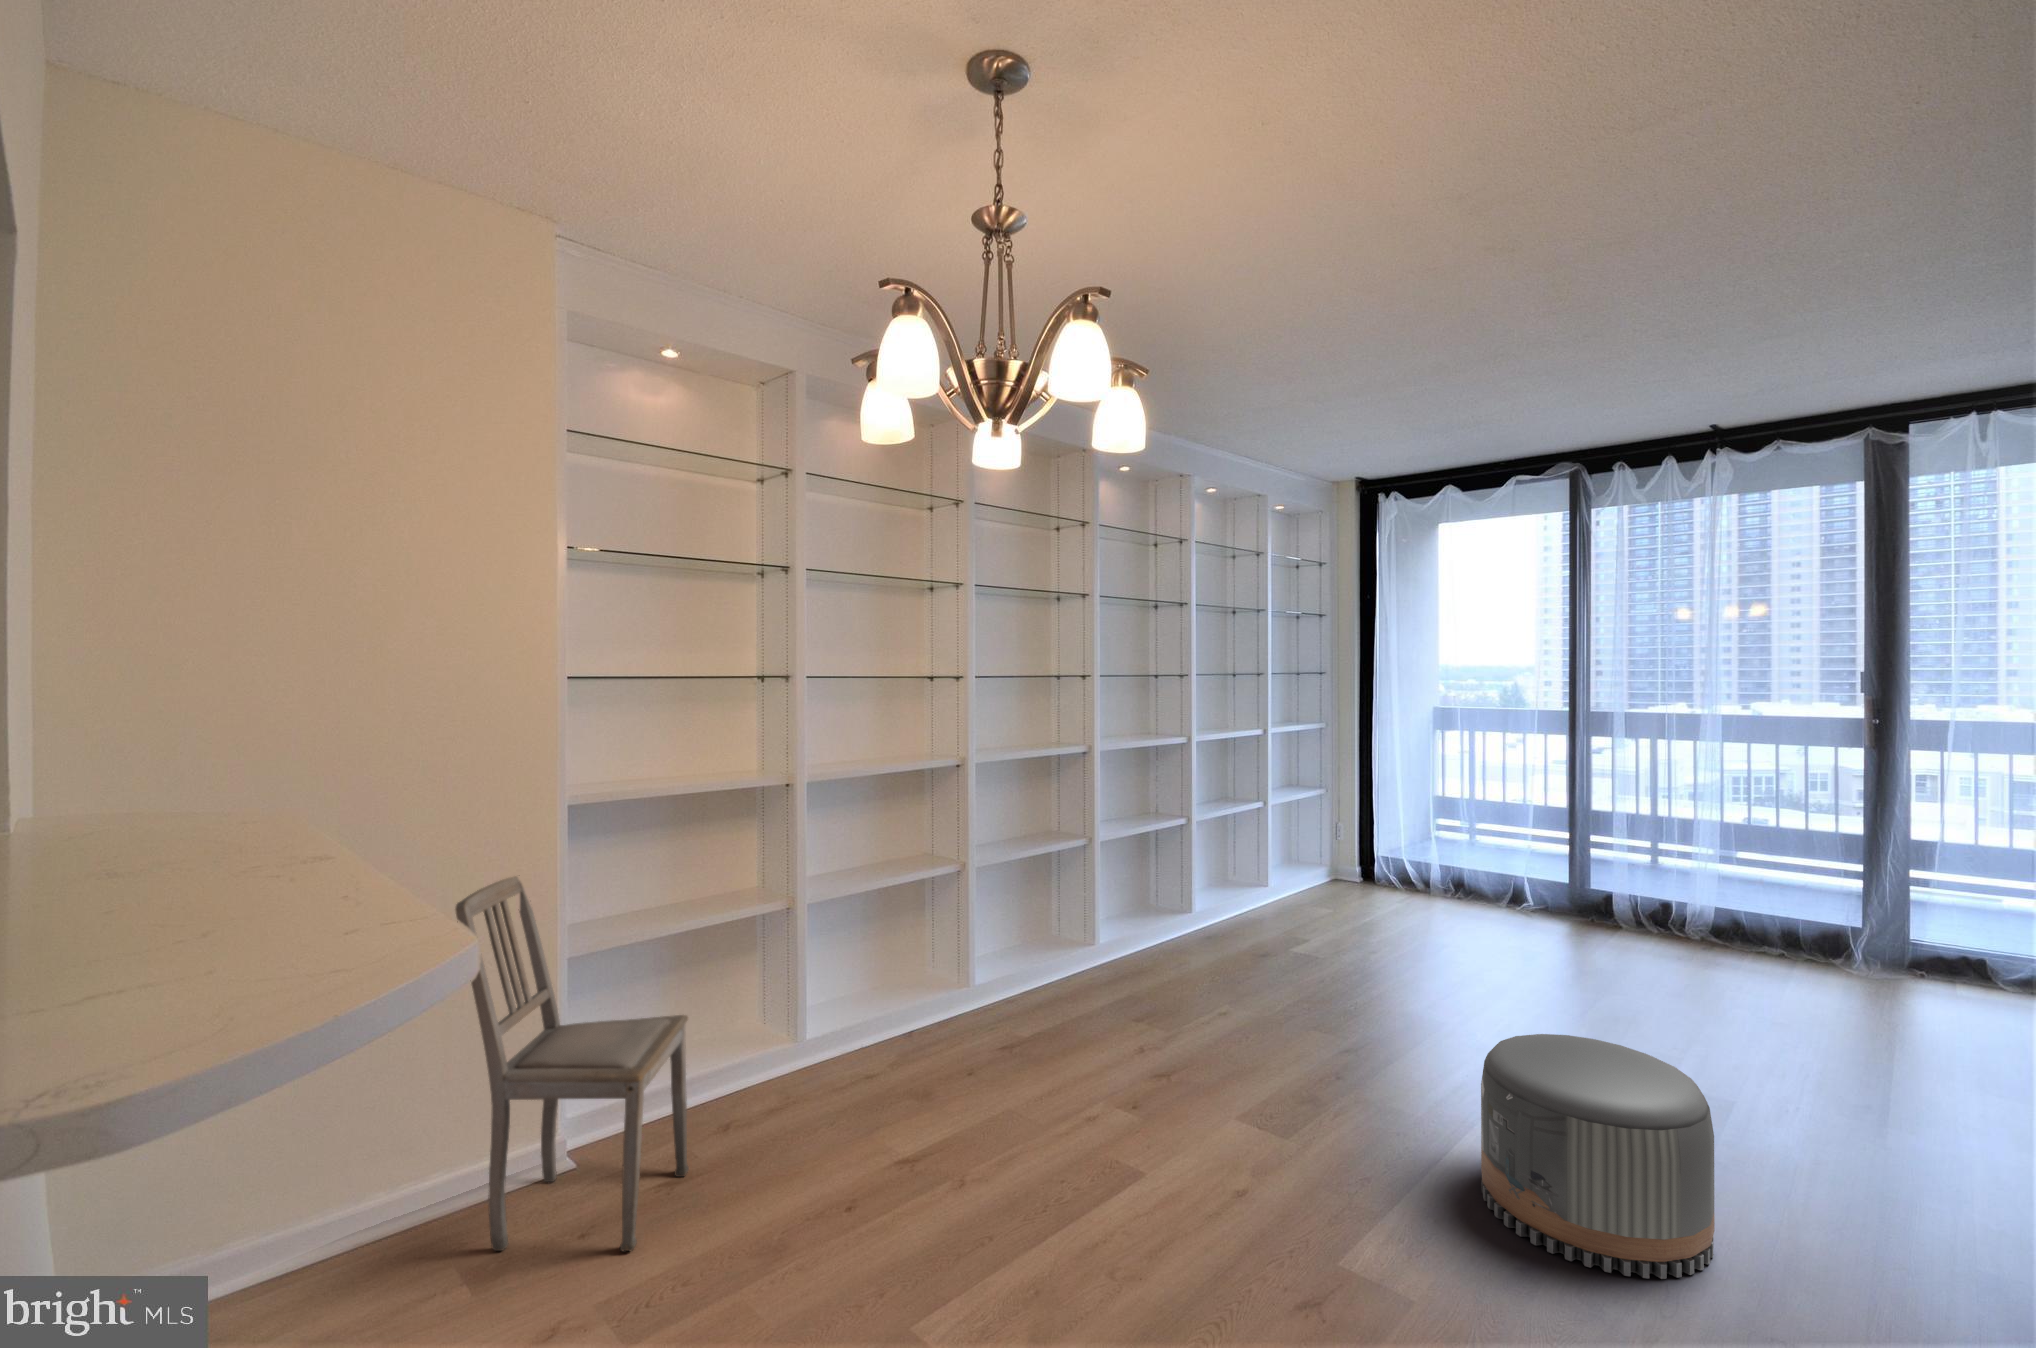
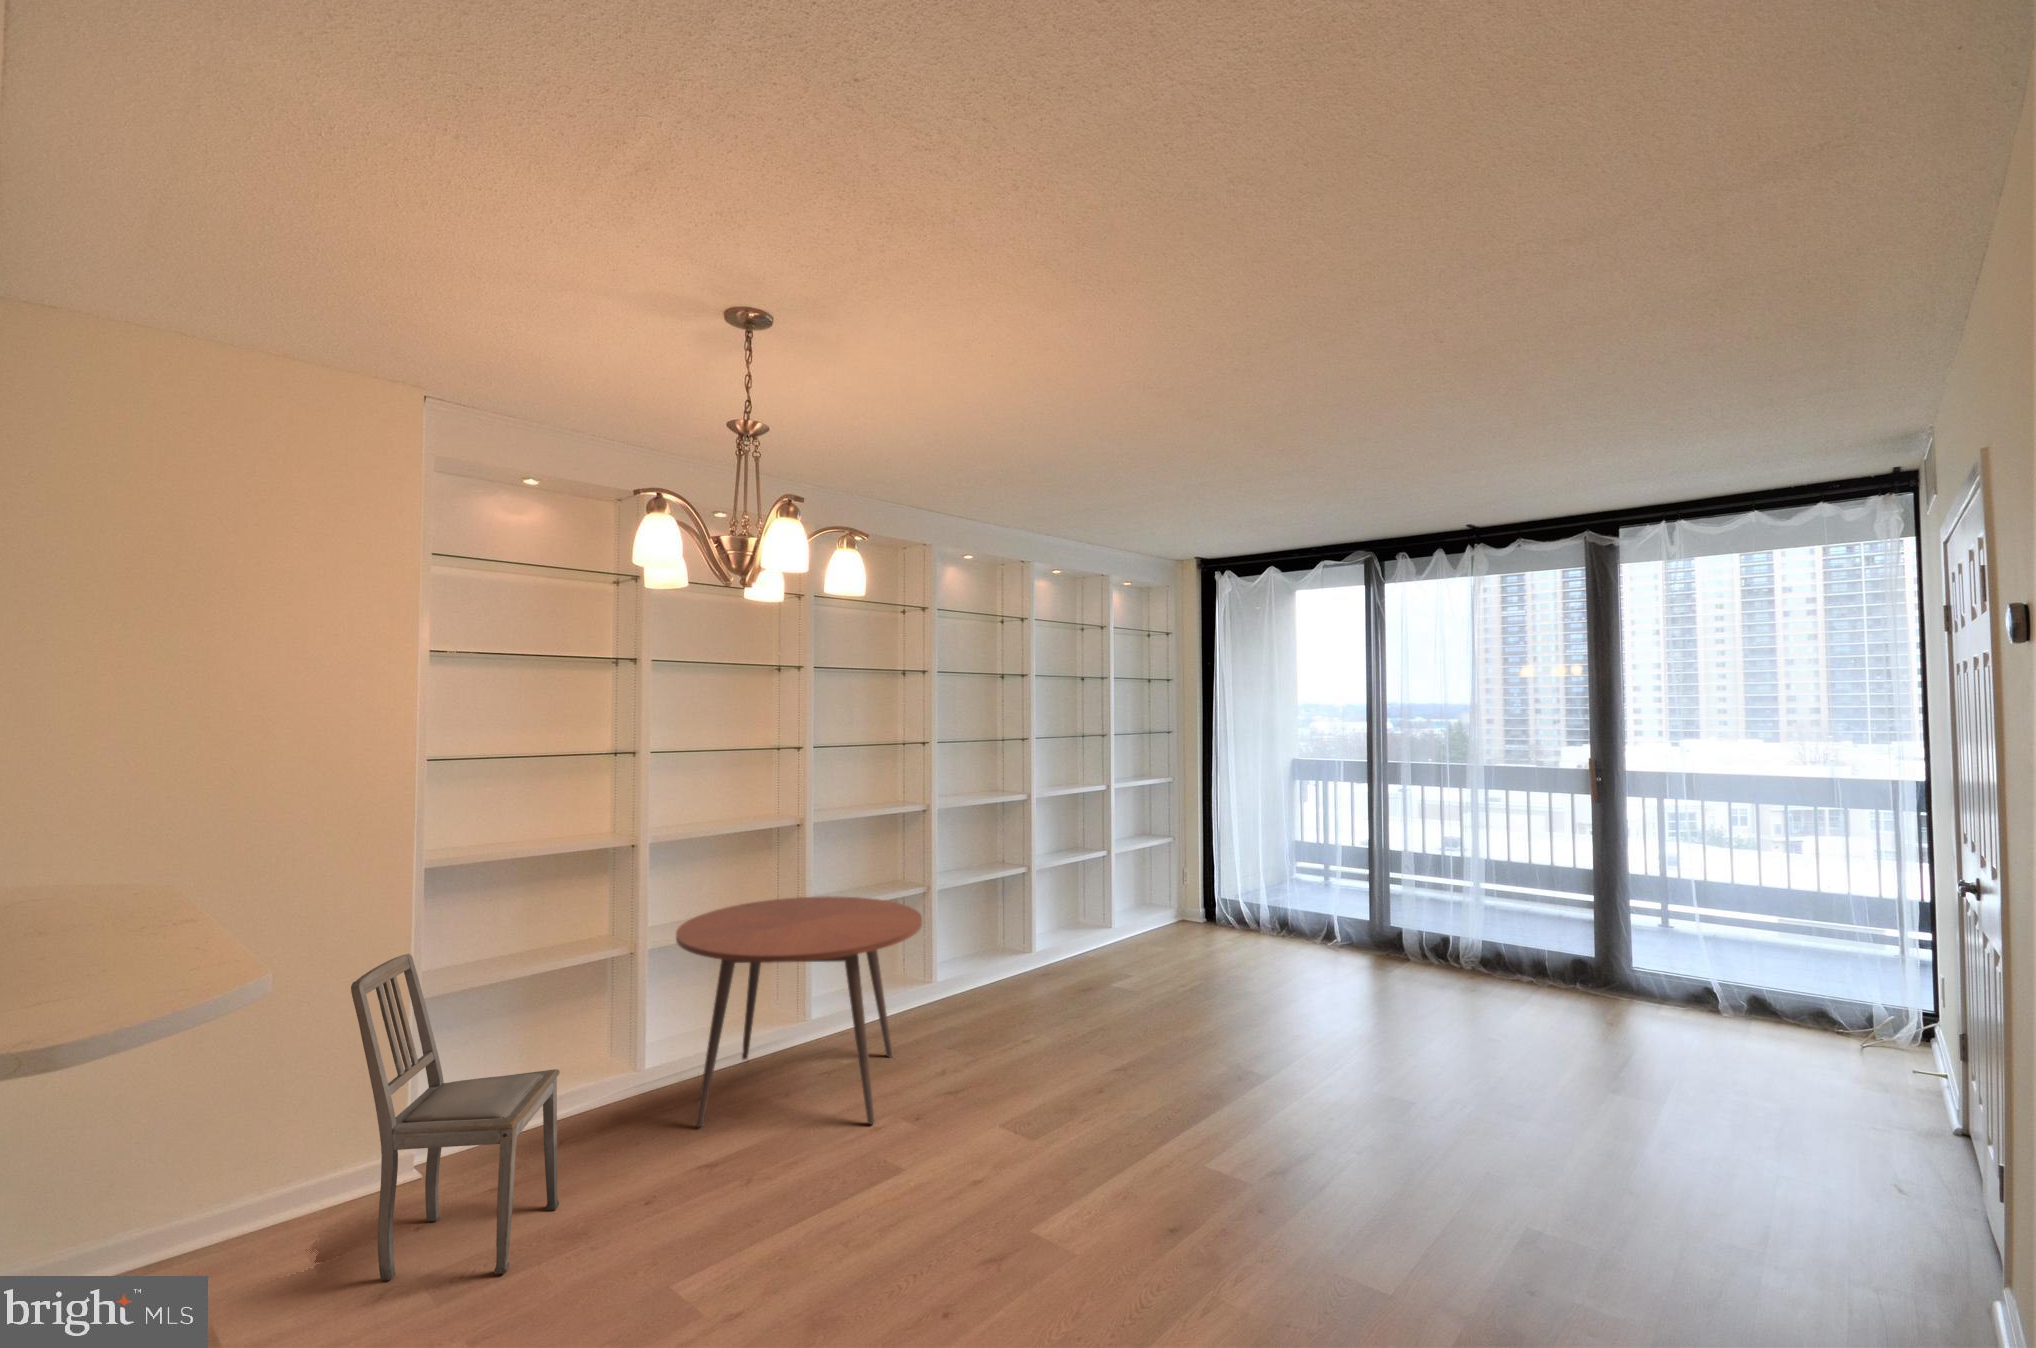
dining table: none [809,837,1084,1094] -> present [676,896,922,1128]
pouf: present [1481,1034,1715,1279] -> none [1217,1056,1381,1245]

